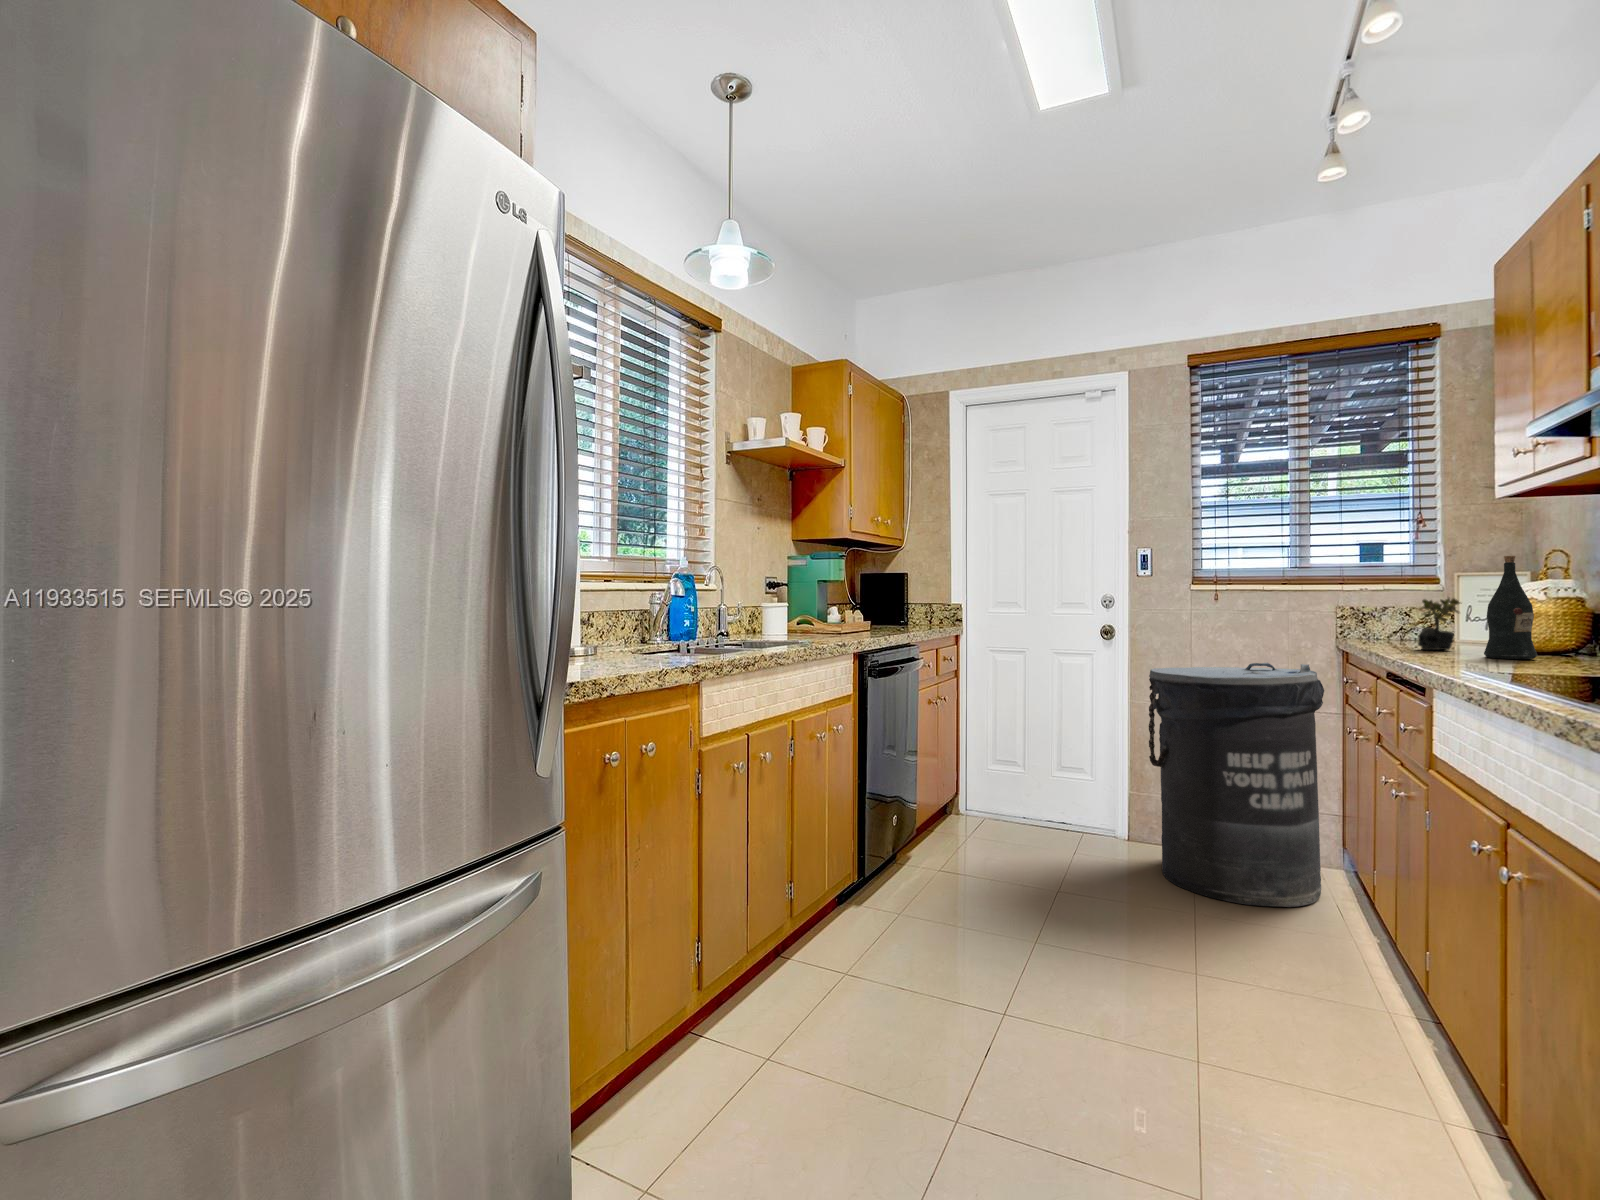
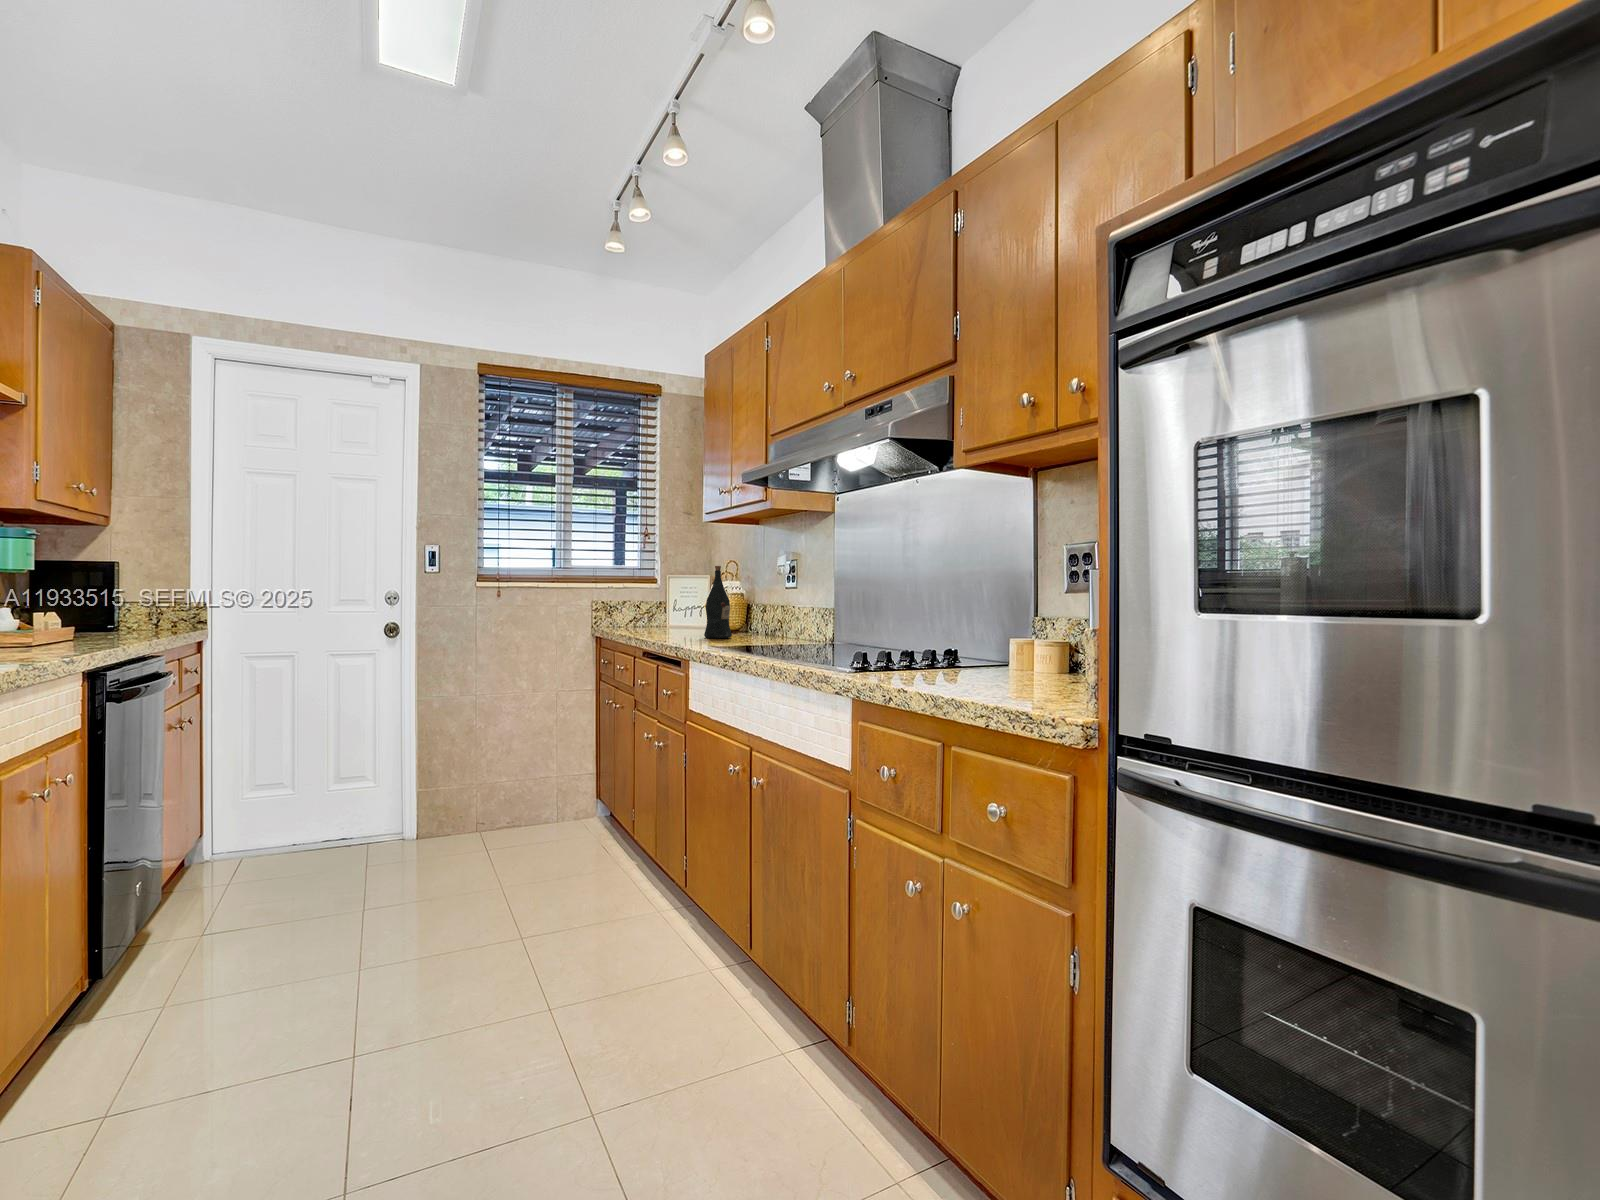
succulent plant: present [1418,597,1460,650] -> none [659,594,686,635]
trash can: present [1149,663,1324,907] -> none [445,651,592,869]

